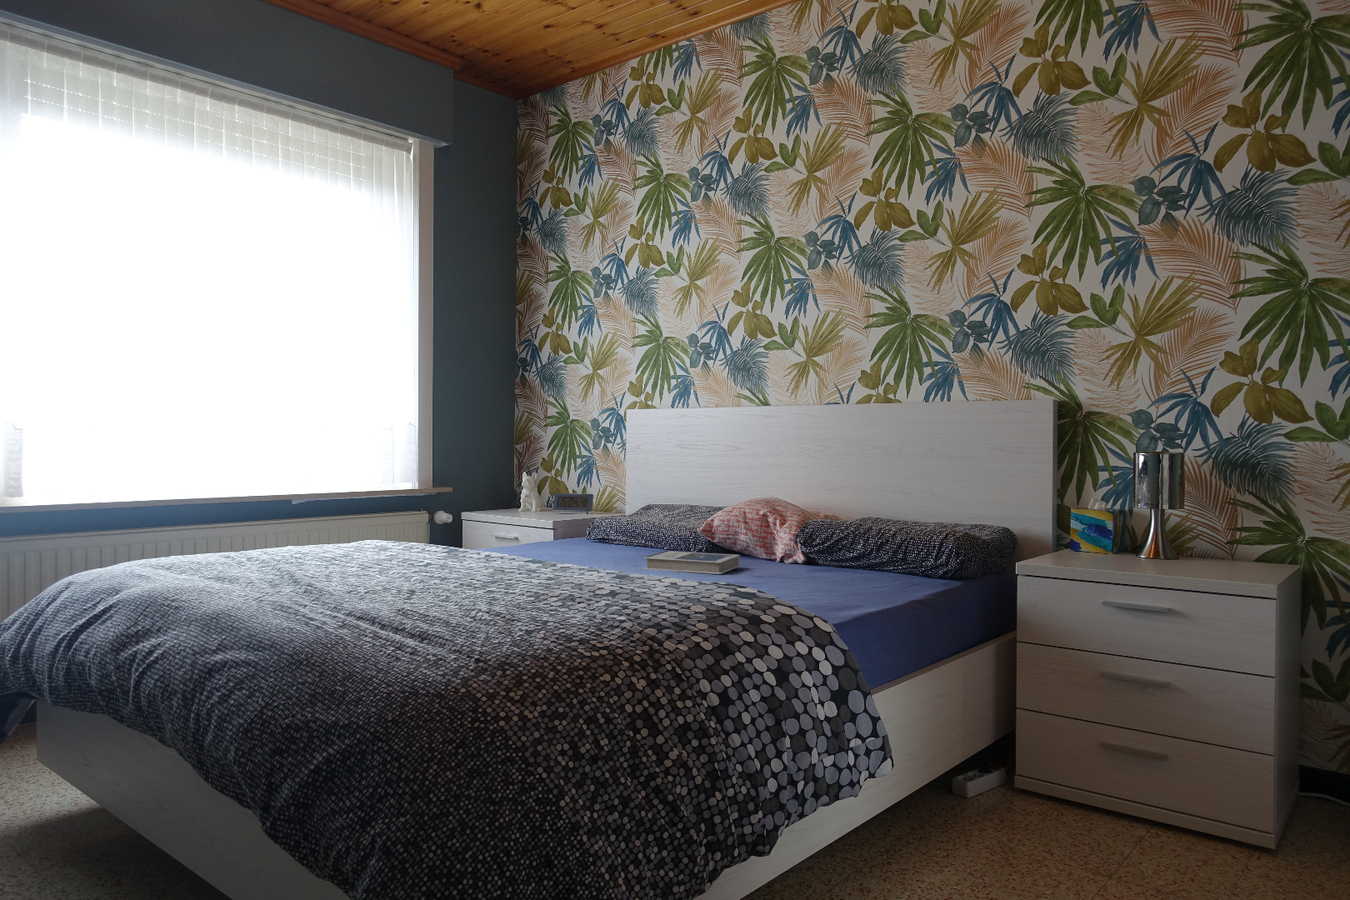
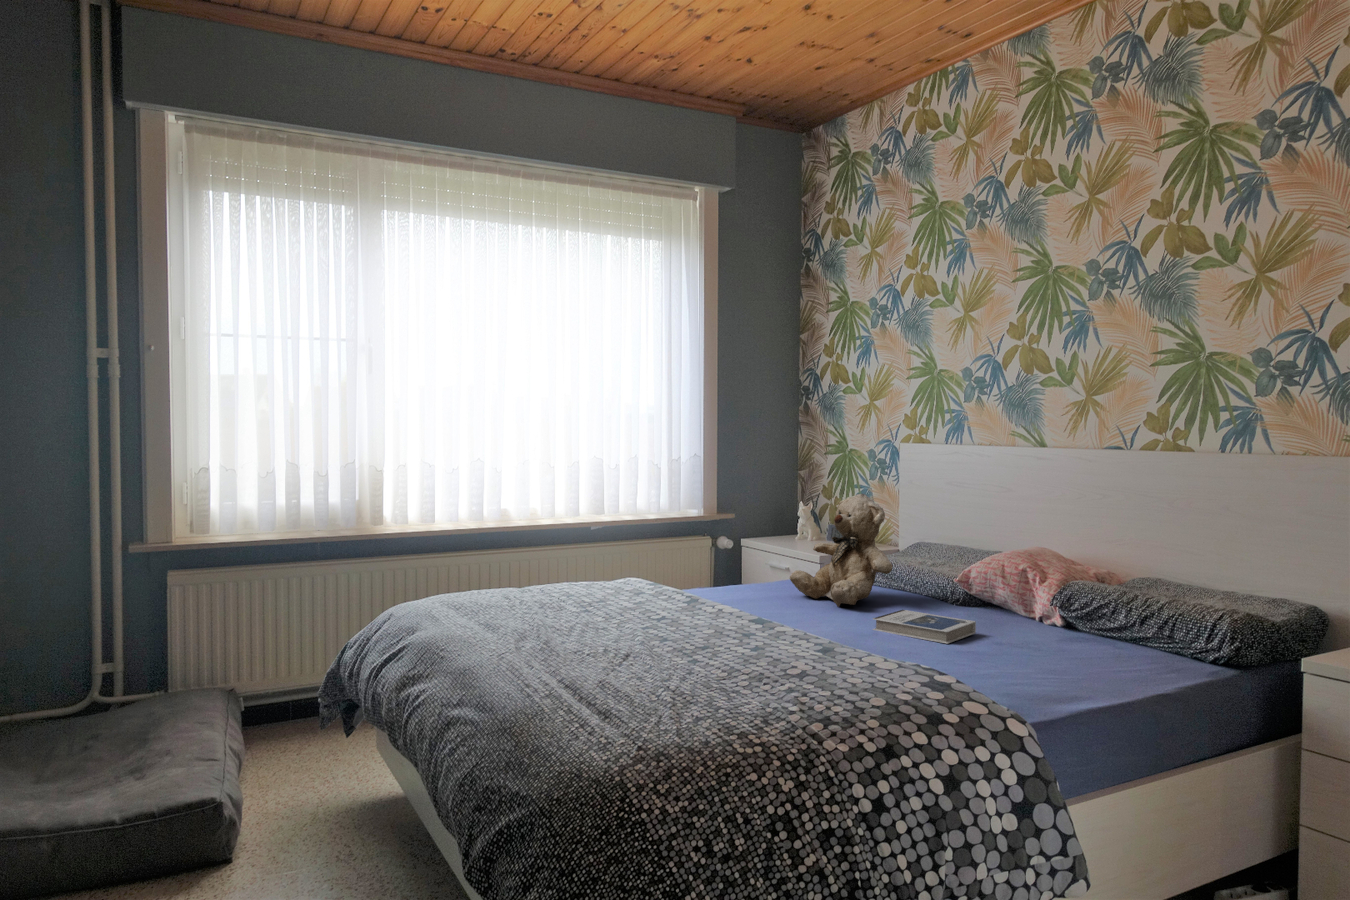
teddy bear: none [542,443,649,556] -> present [790,494,893,607]

